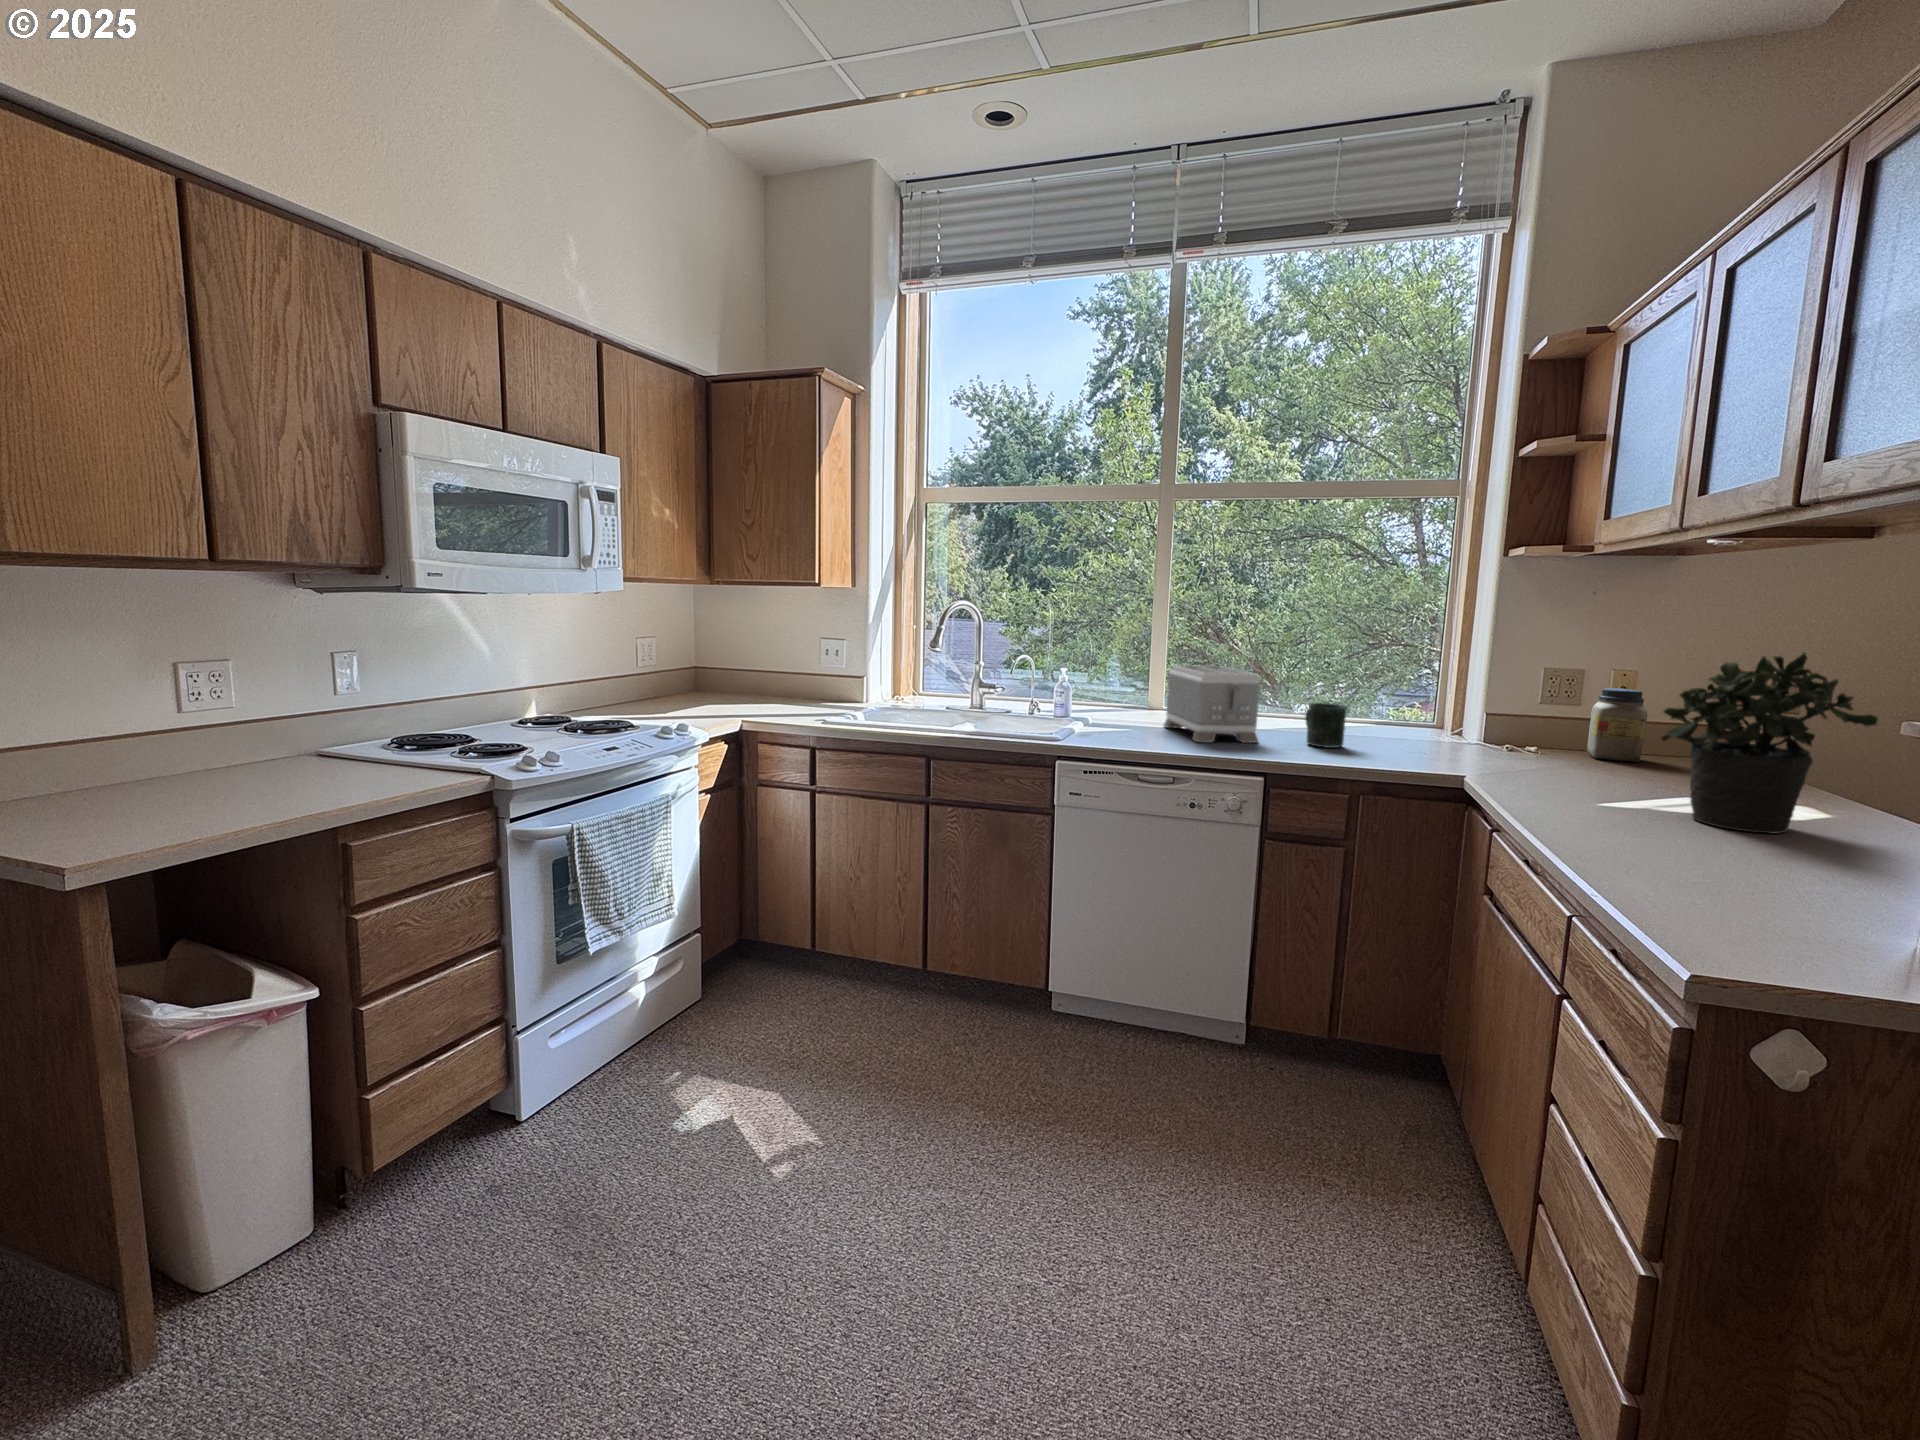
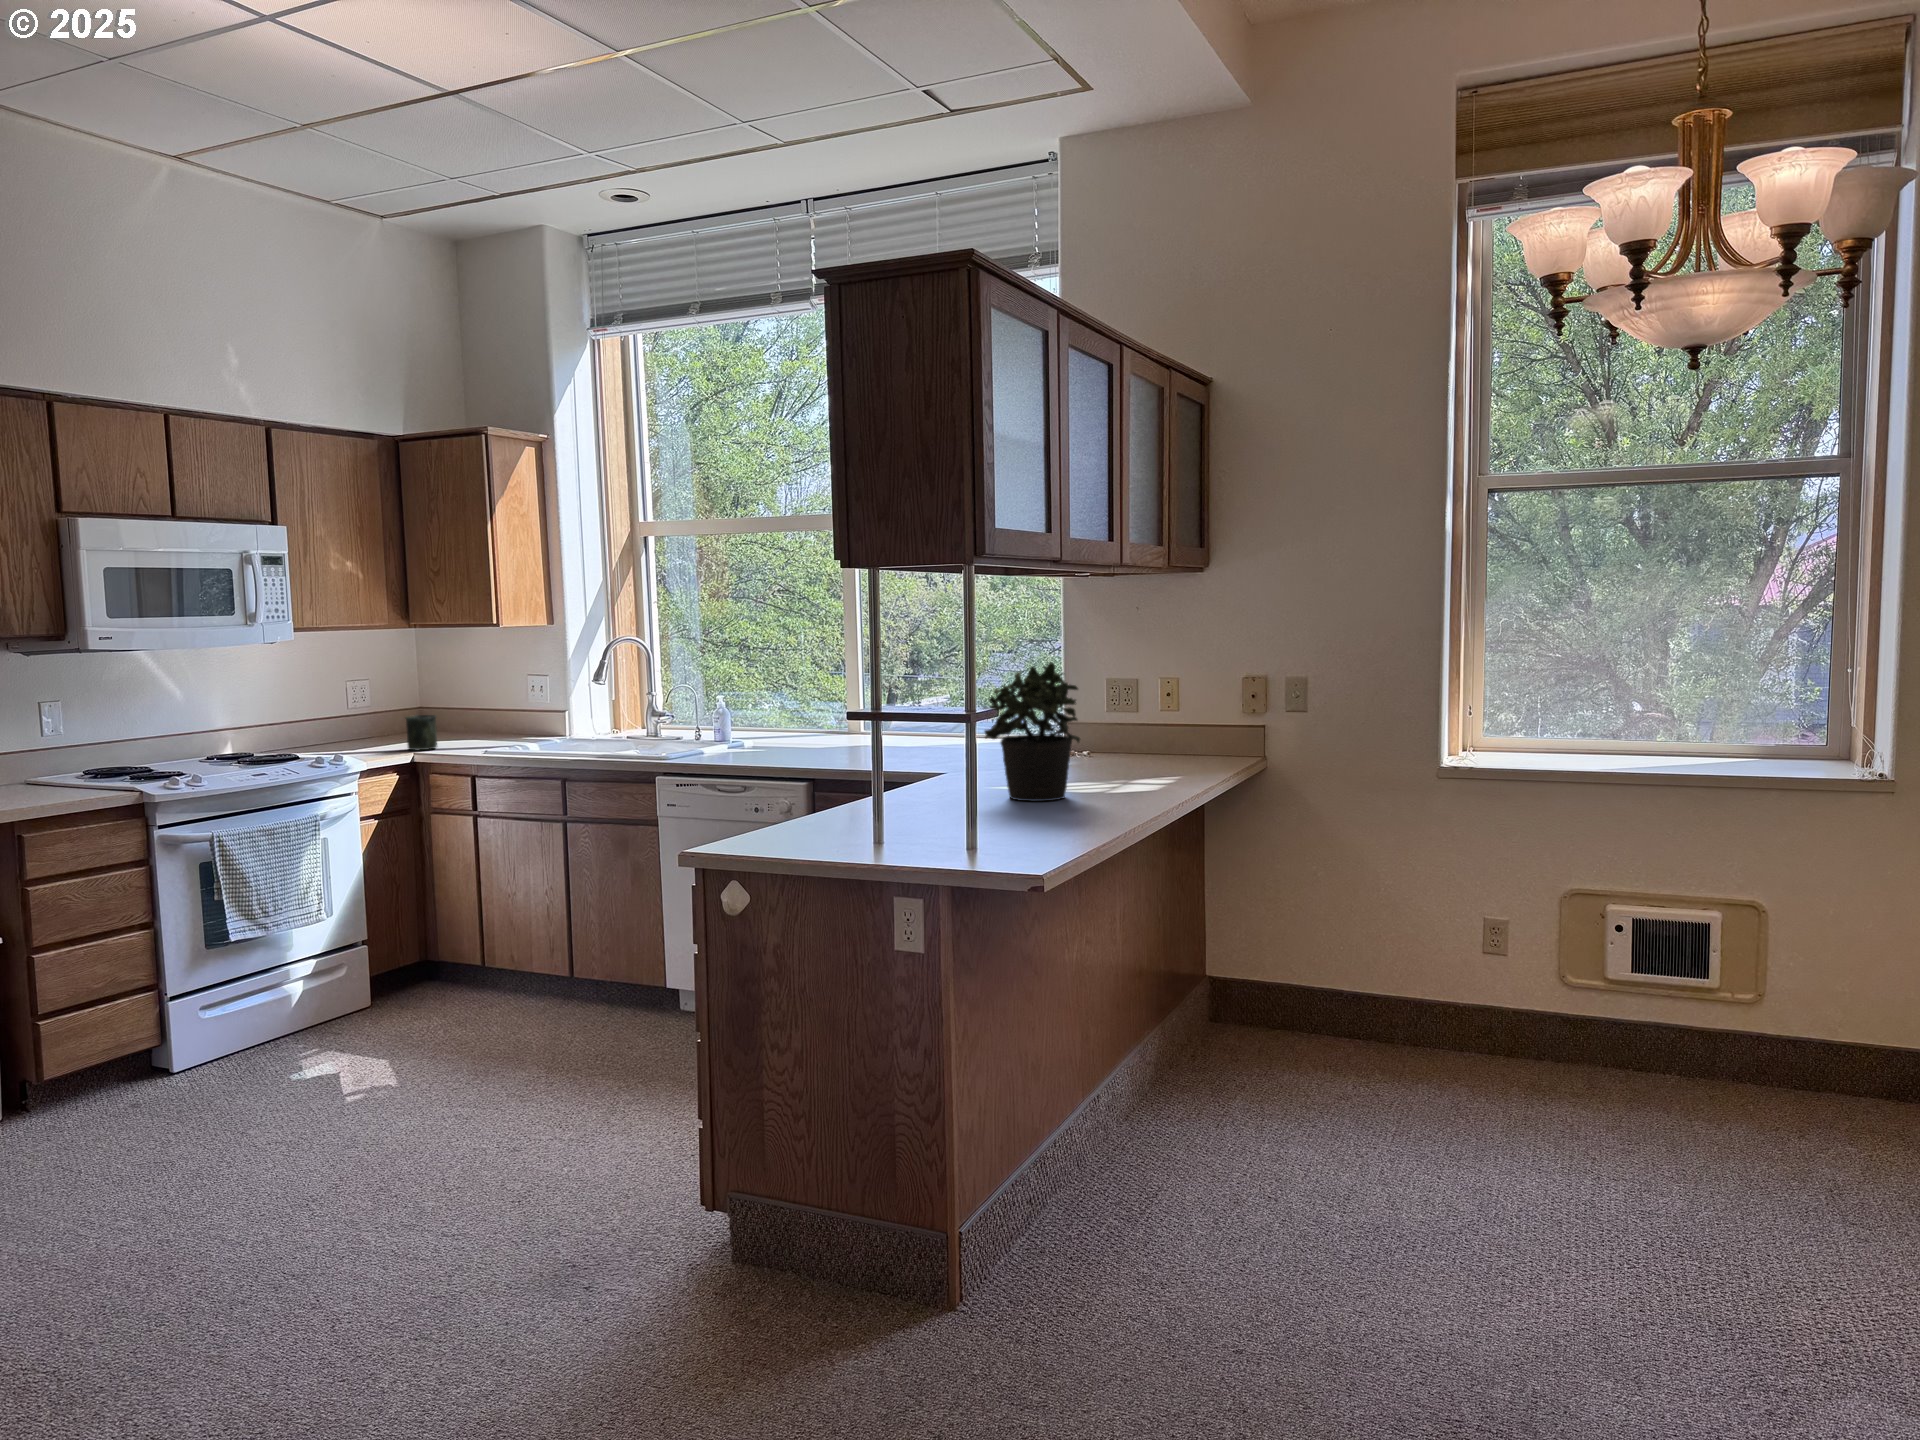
toaster: present [1164,665,1260,743] -> none [781,688,846,757]
jar: present [1587,688,1648,762] -> none [1114,697,1158,761]
mug: present [1305,703,1348,748] -> present [406,715,437,750]

